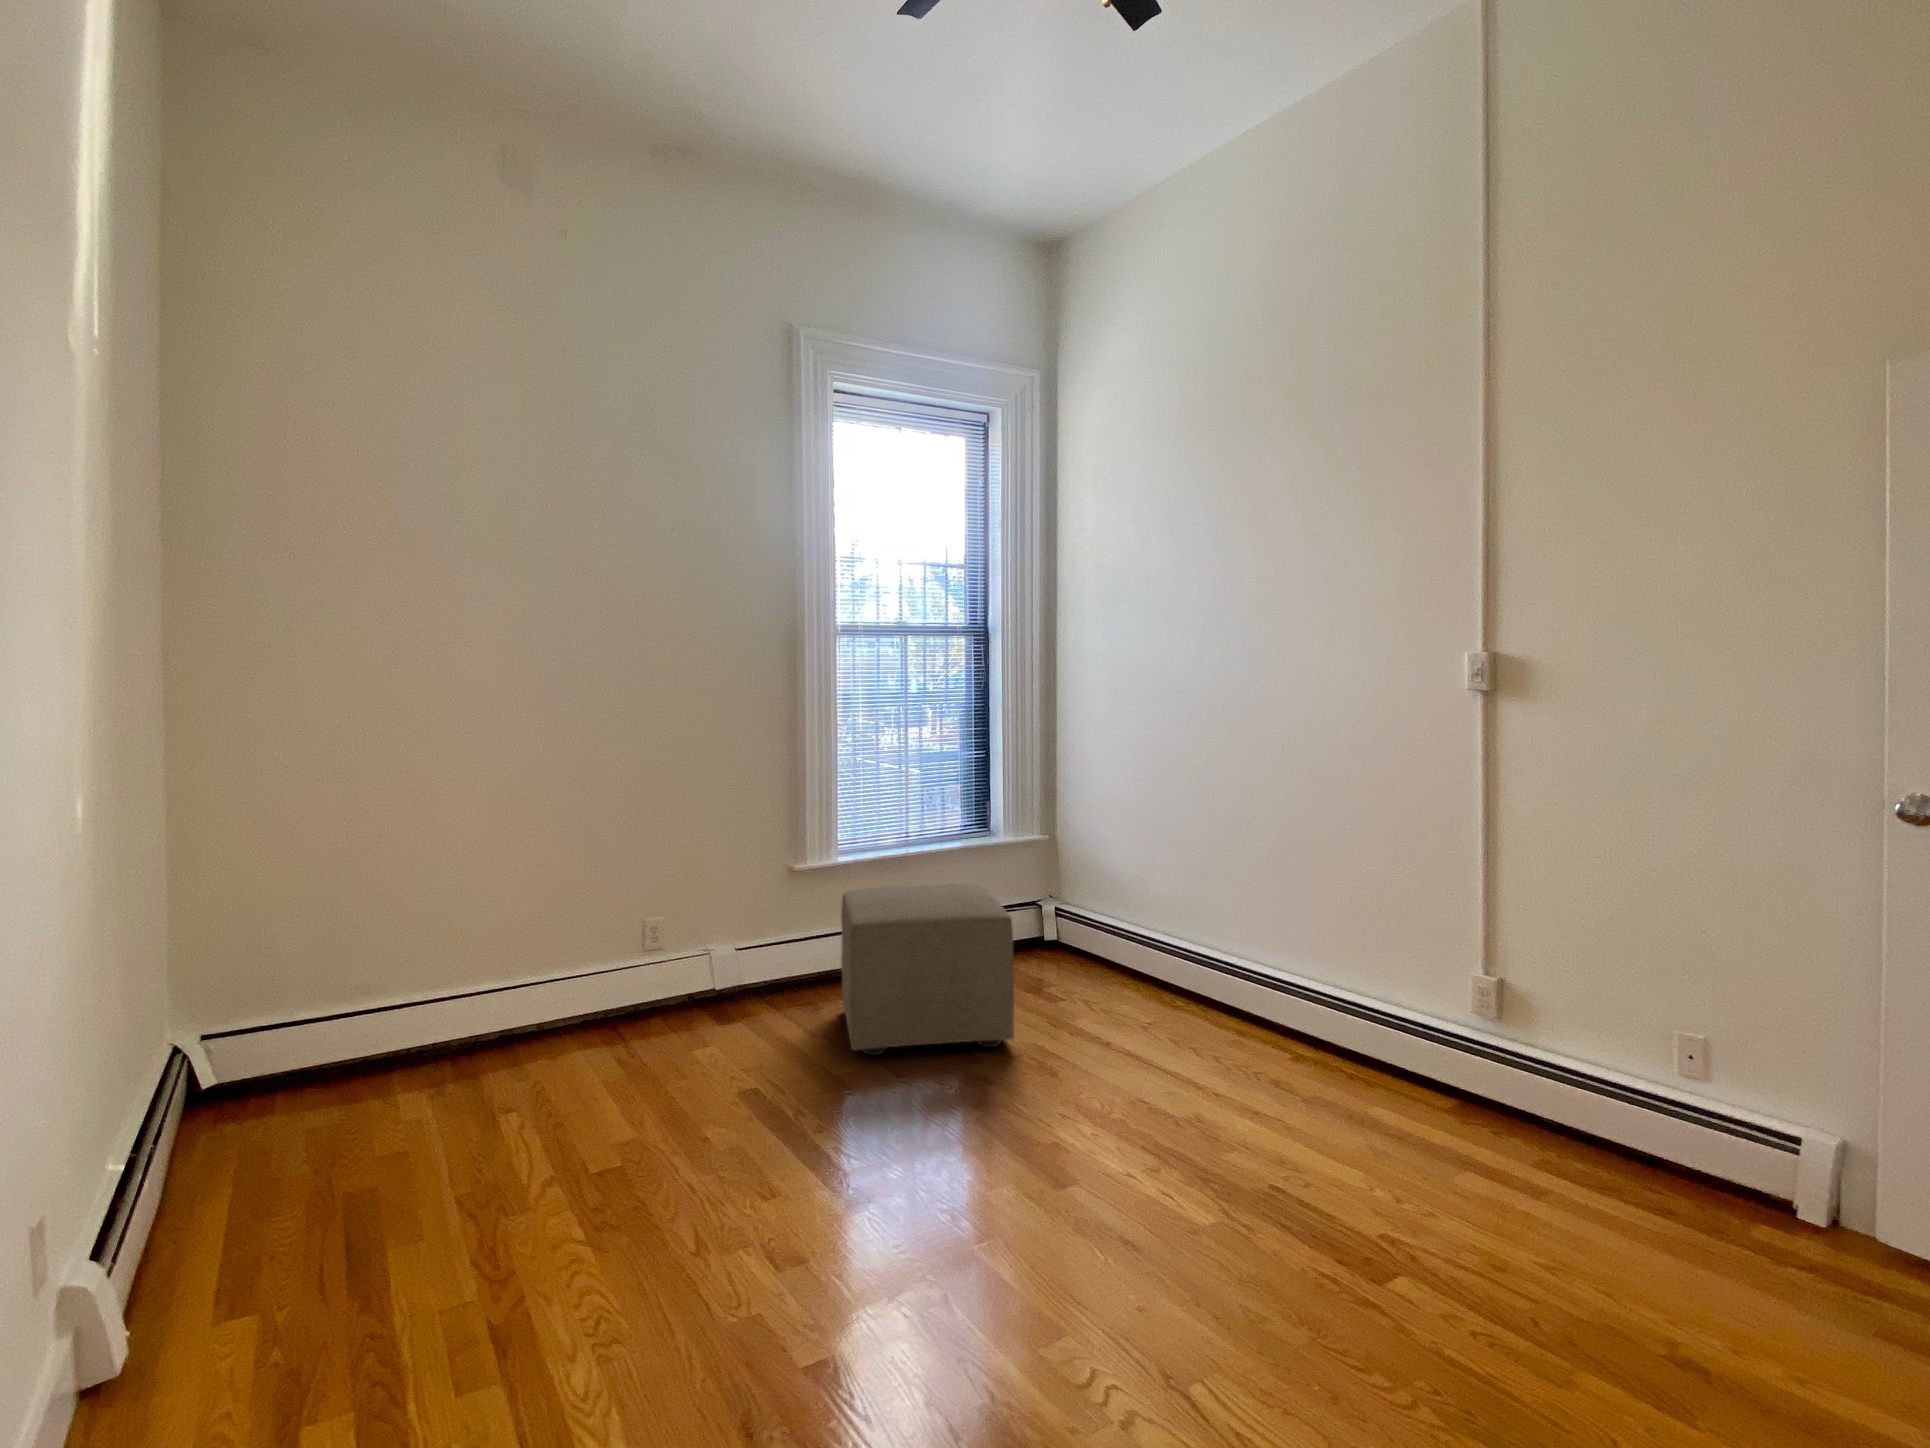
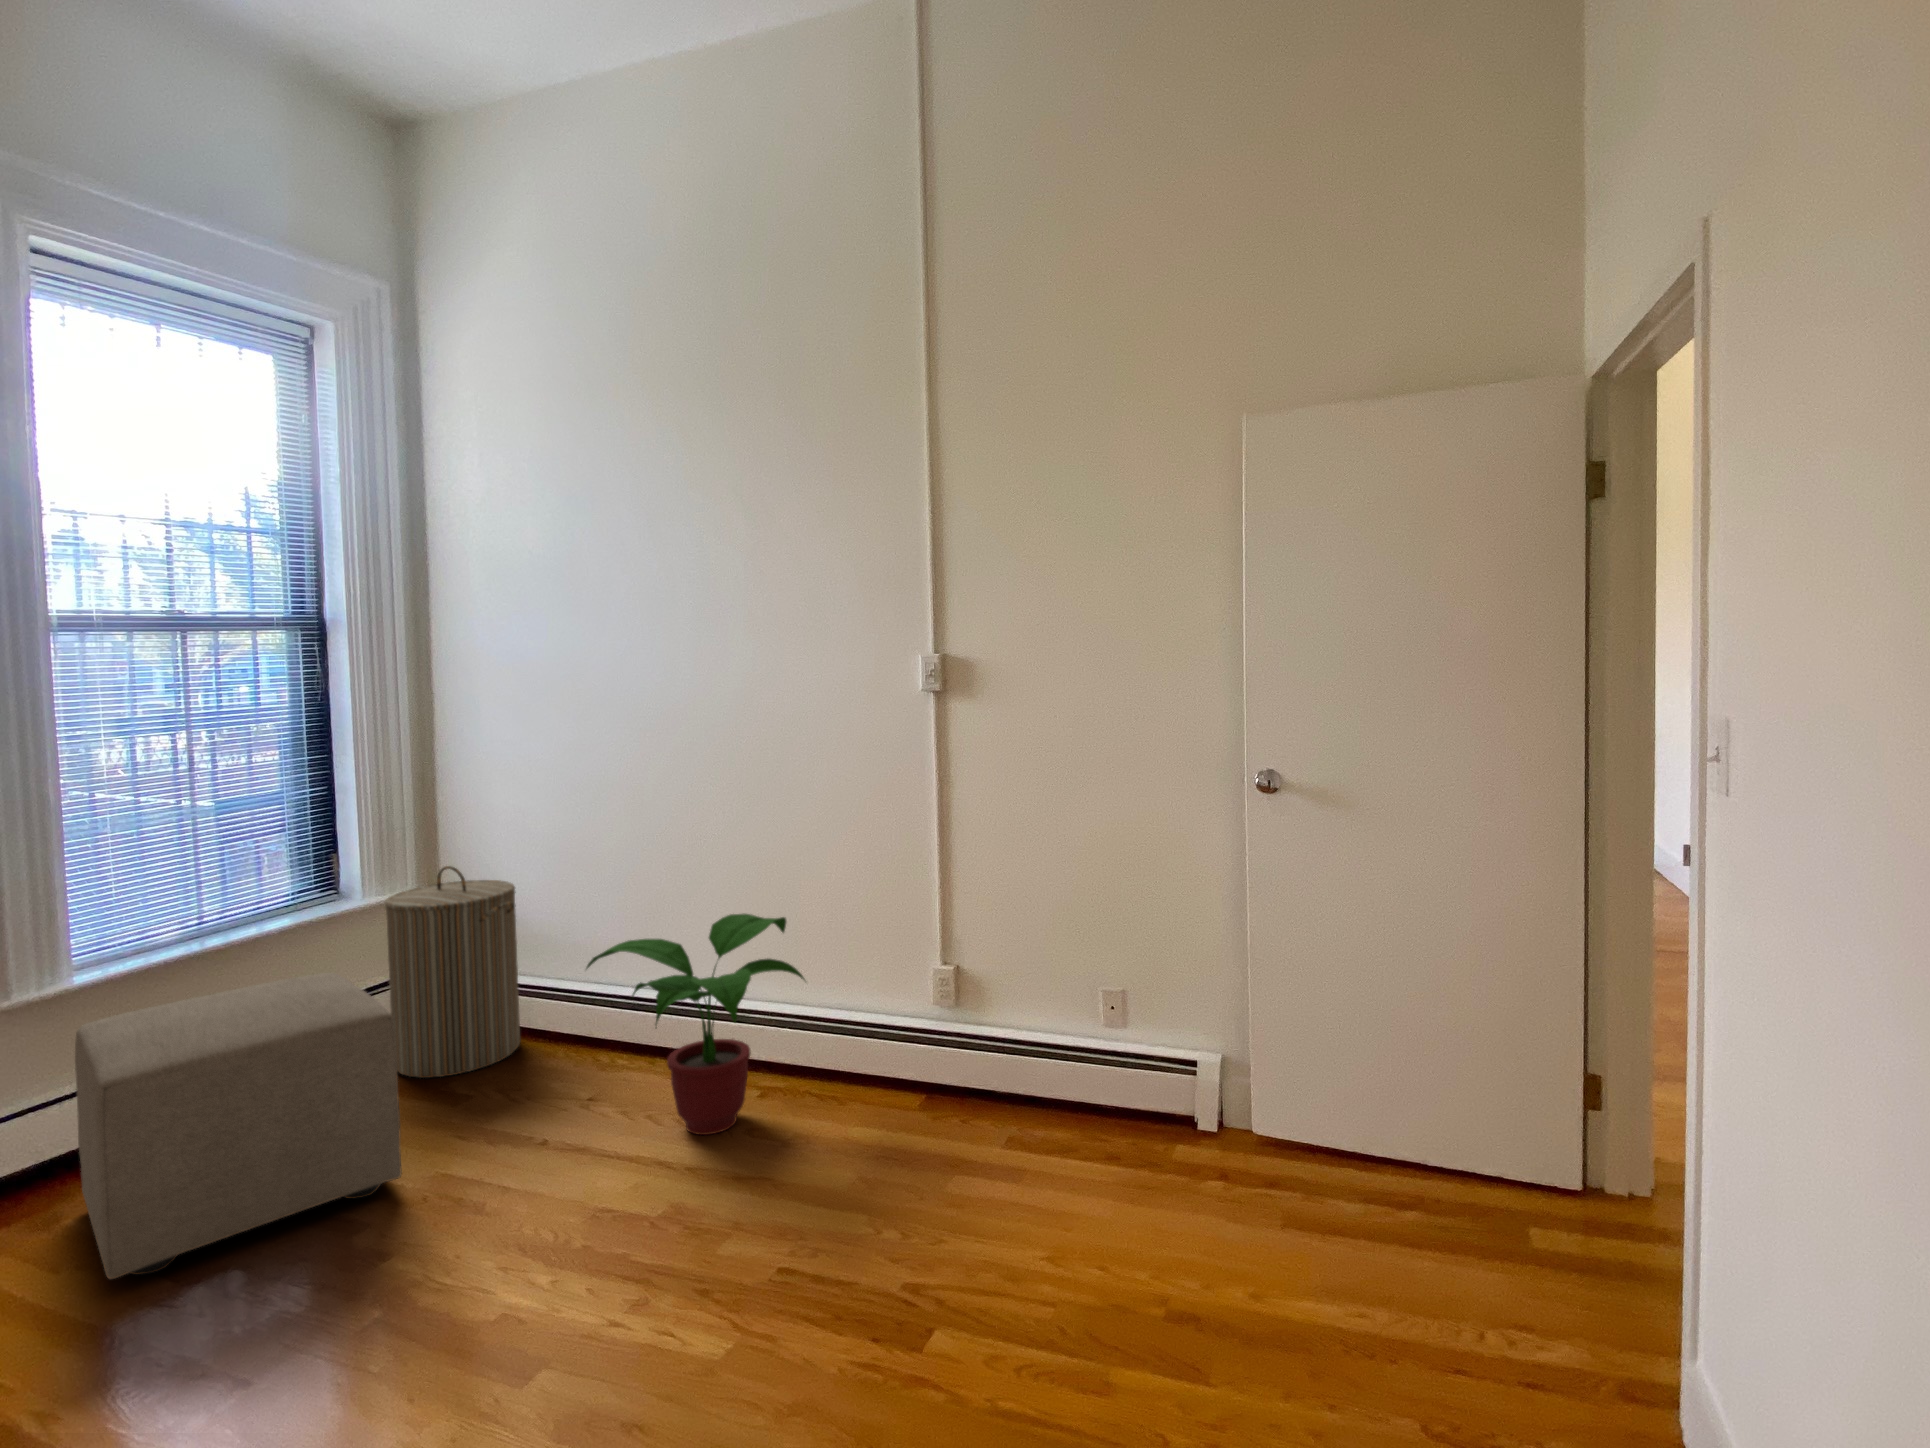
laundry hamper: none [1017,820,1107,984] -> present [385,866,520,1078]
potted plant: none [1149,889,1338,1075] -> present [586,914,805,1135]

